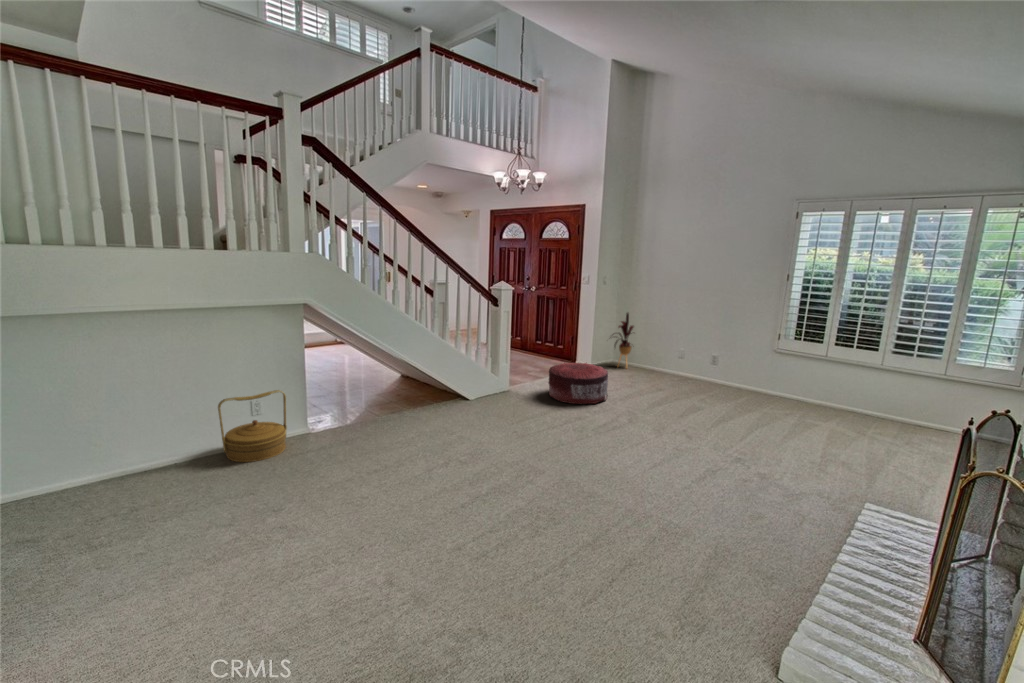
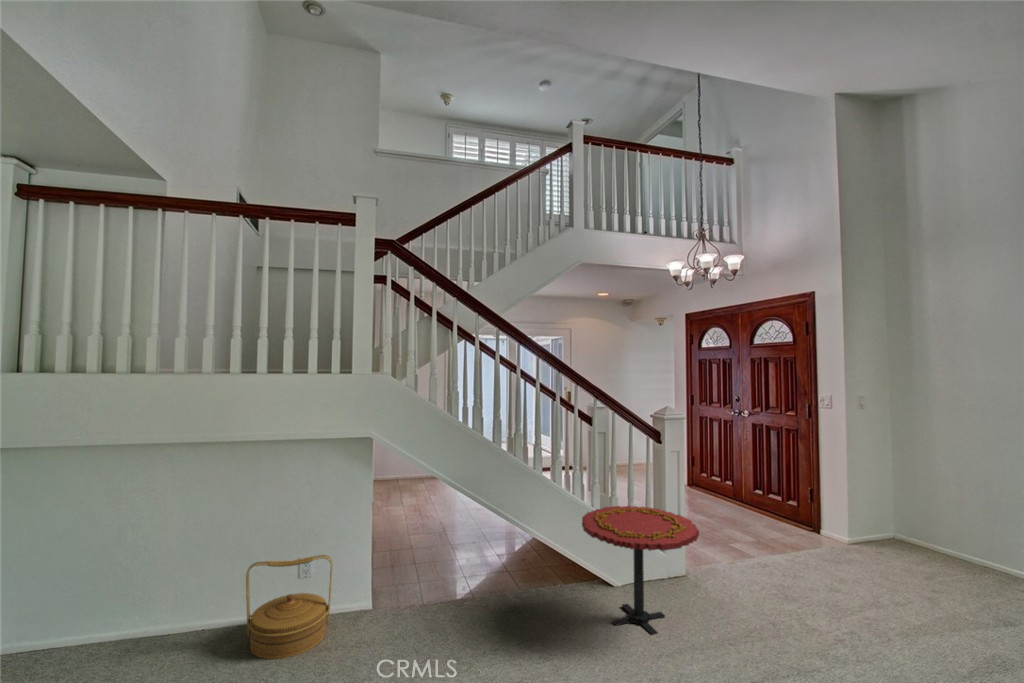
house plant: present [615,313,634,366] -> none [874,459,936,561]
side table: none [457,345,529,415] -> present [582,506,699,635]
pouf: present [549,363,608,404] -> none [749,545,875,644]

